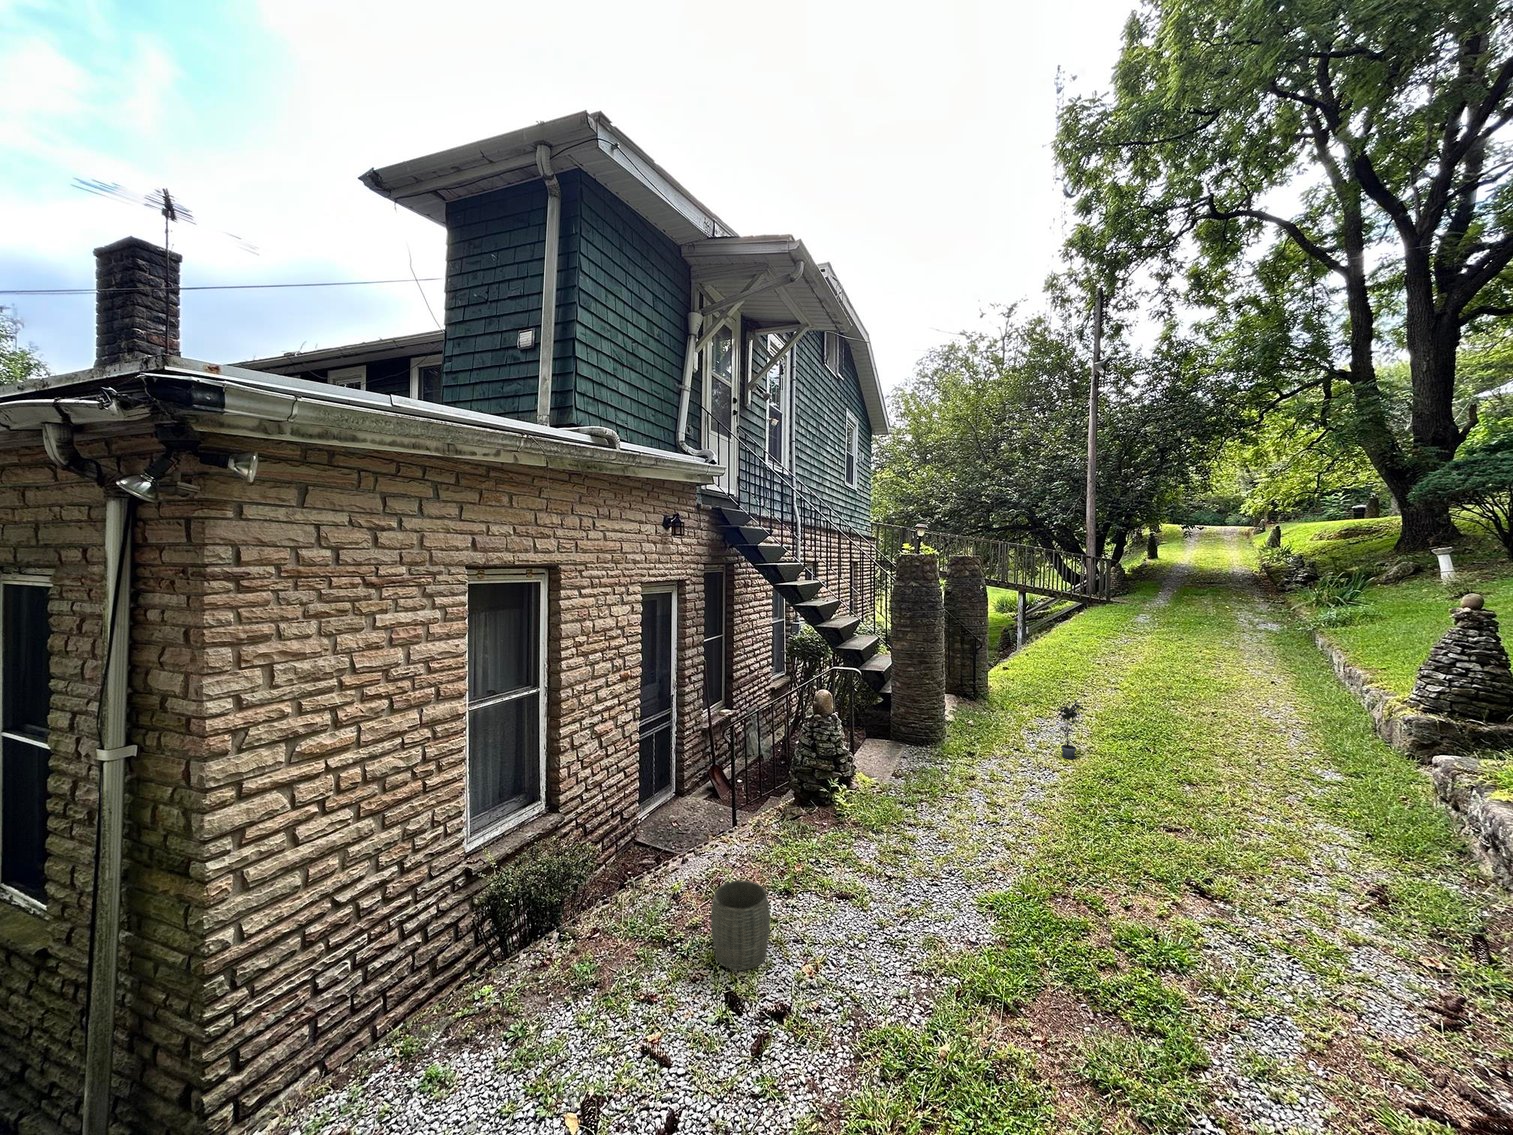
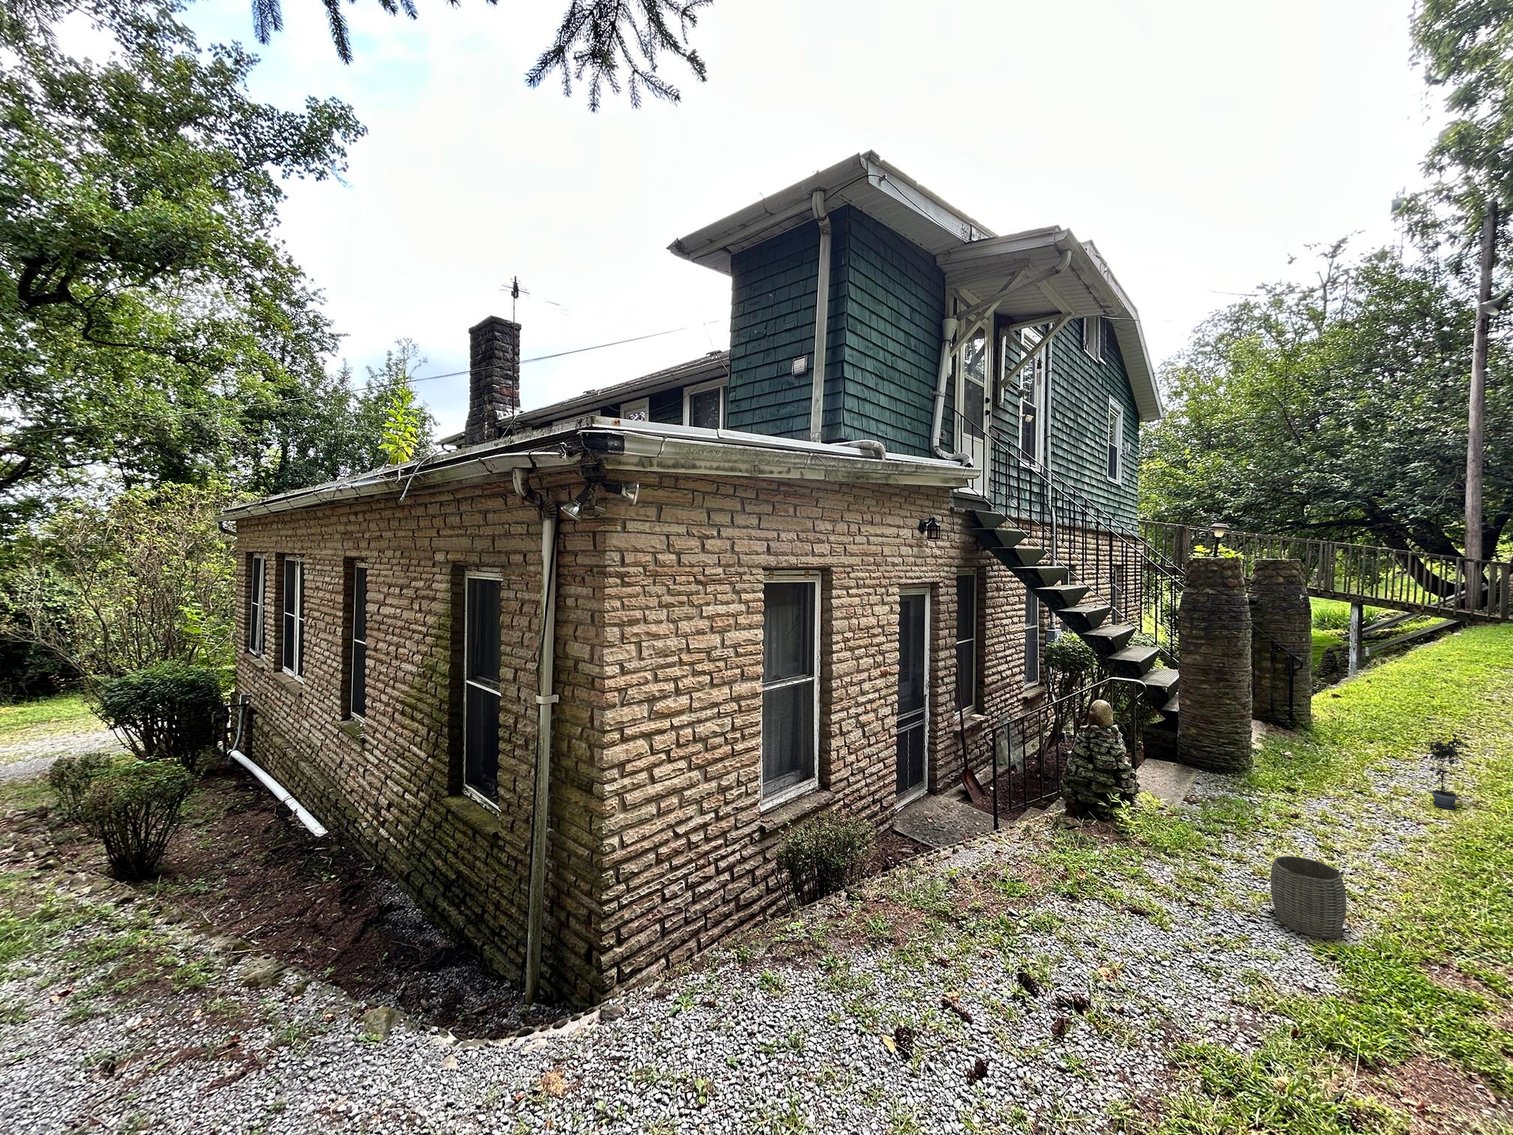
woven basket: present [711,881,770,970] -> present [1271,856,1346,939]

